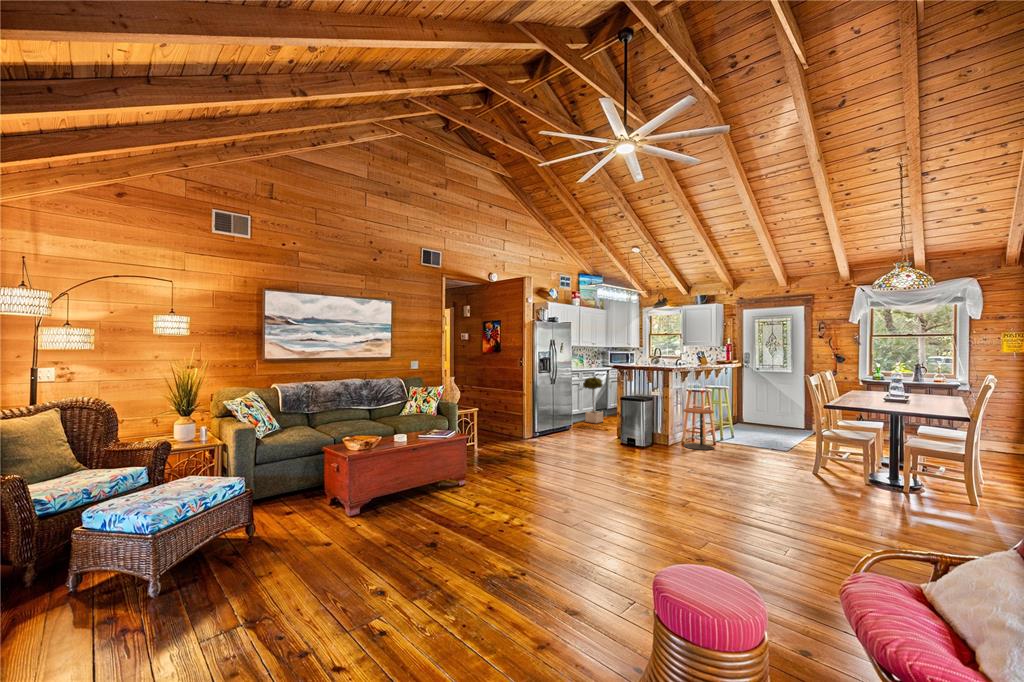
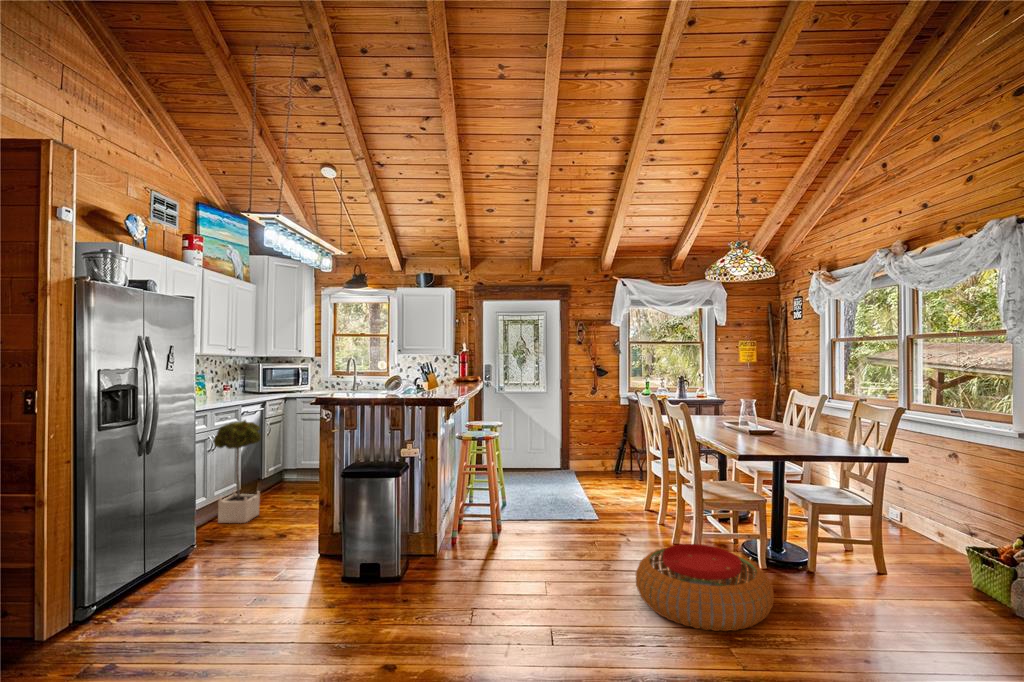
side table: present [683,409,714,450] -> none [462,470,516,557]
pouf: none [745,451,826,489] -> present [636,544,774,631]

